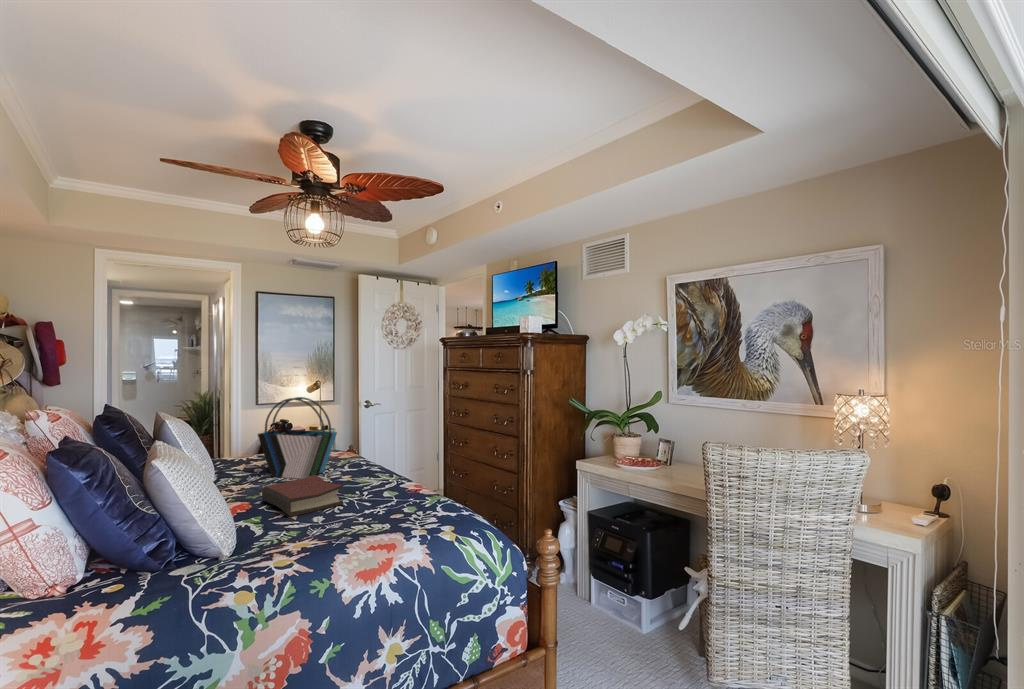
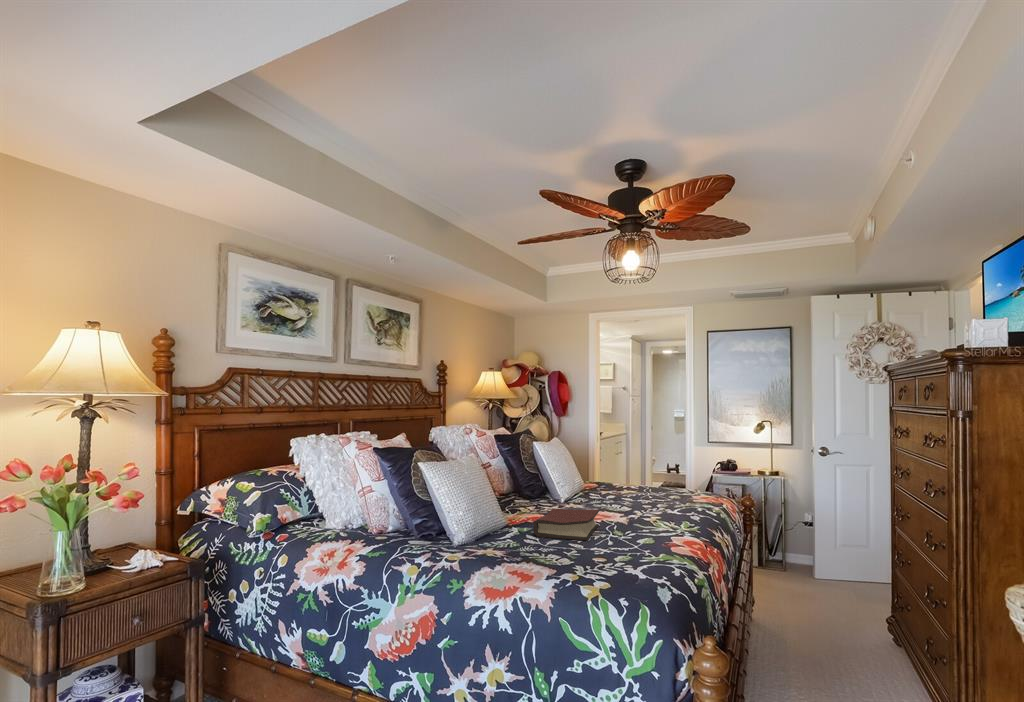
tote bag: present [257,397,337,479] -> none [597,434,652,516]

